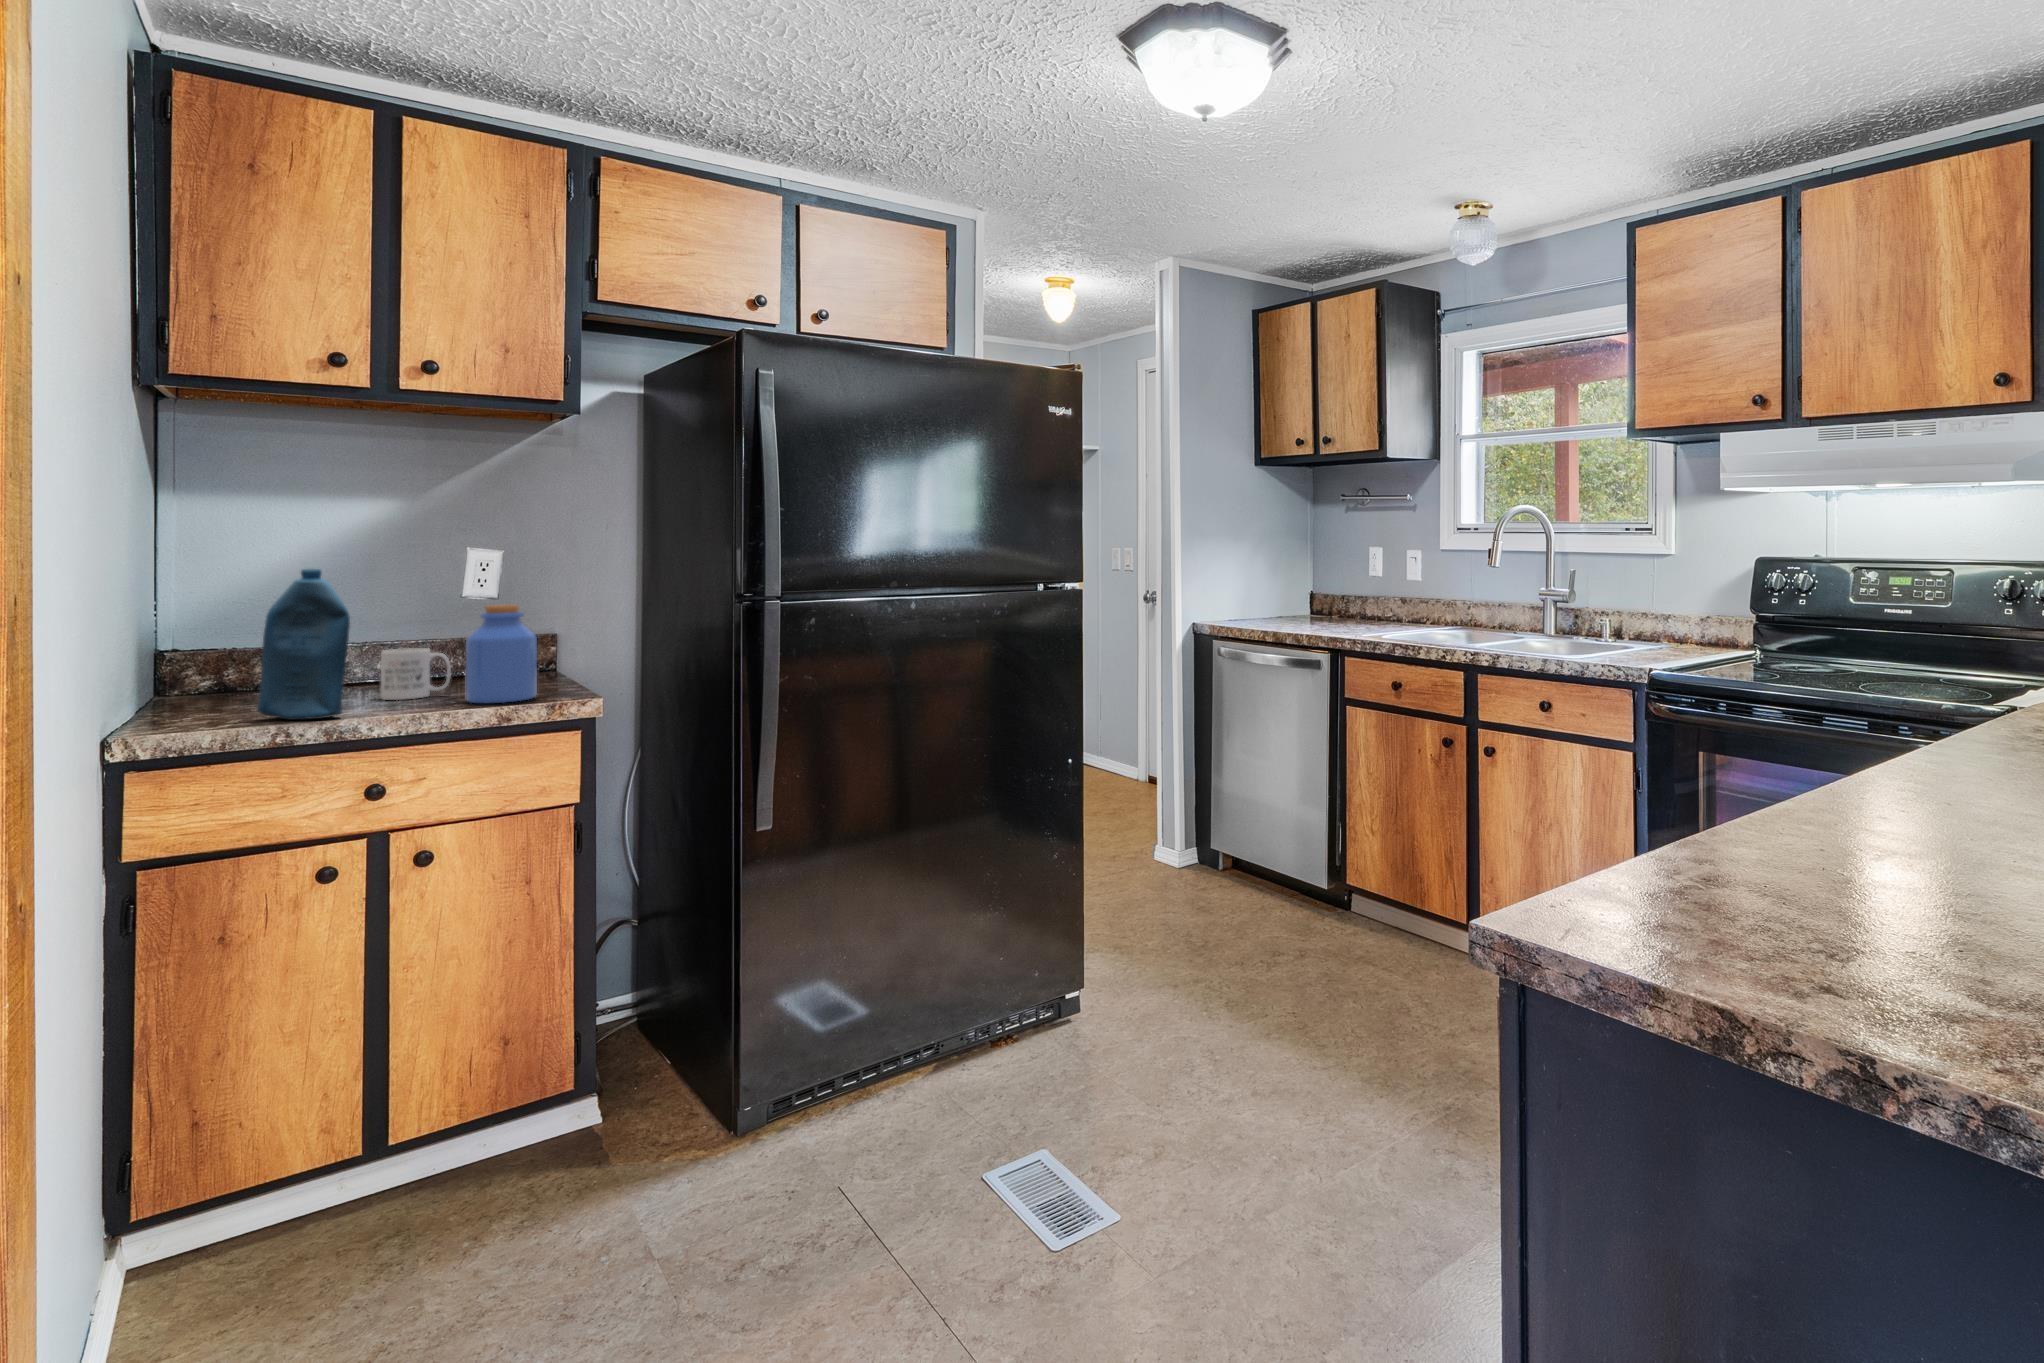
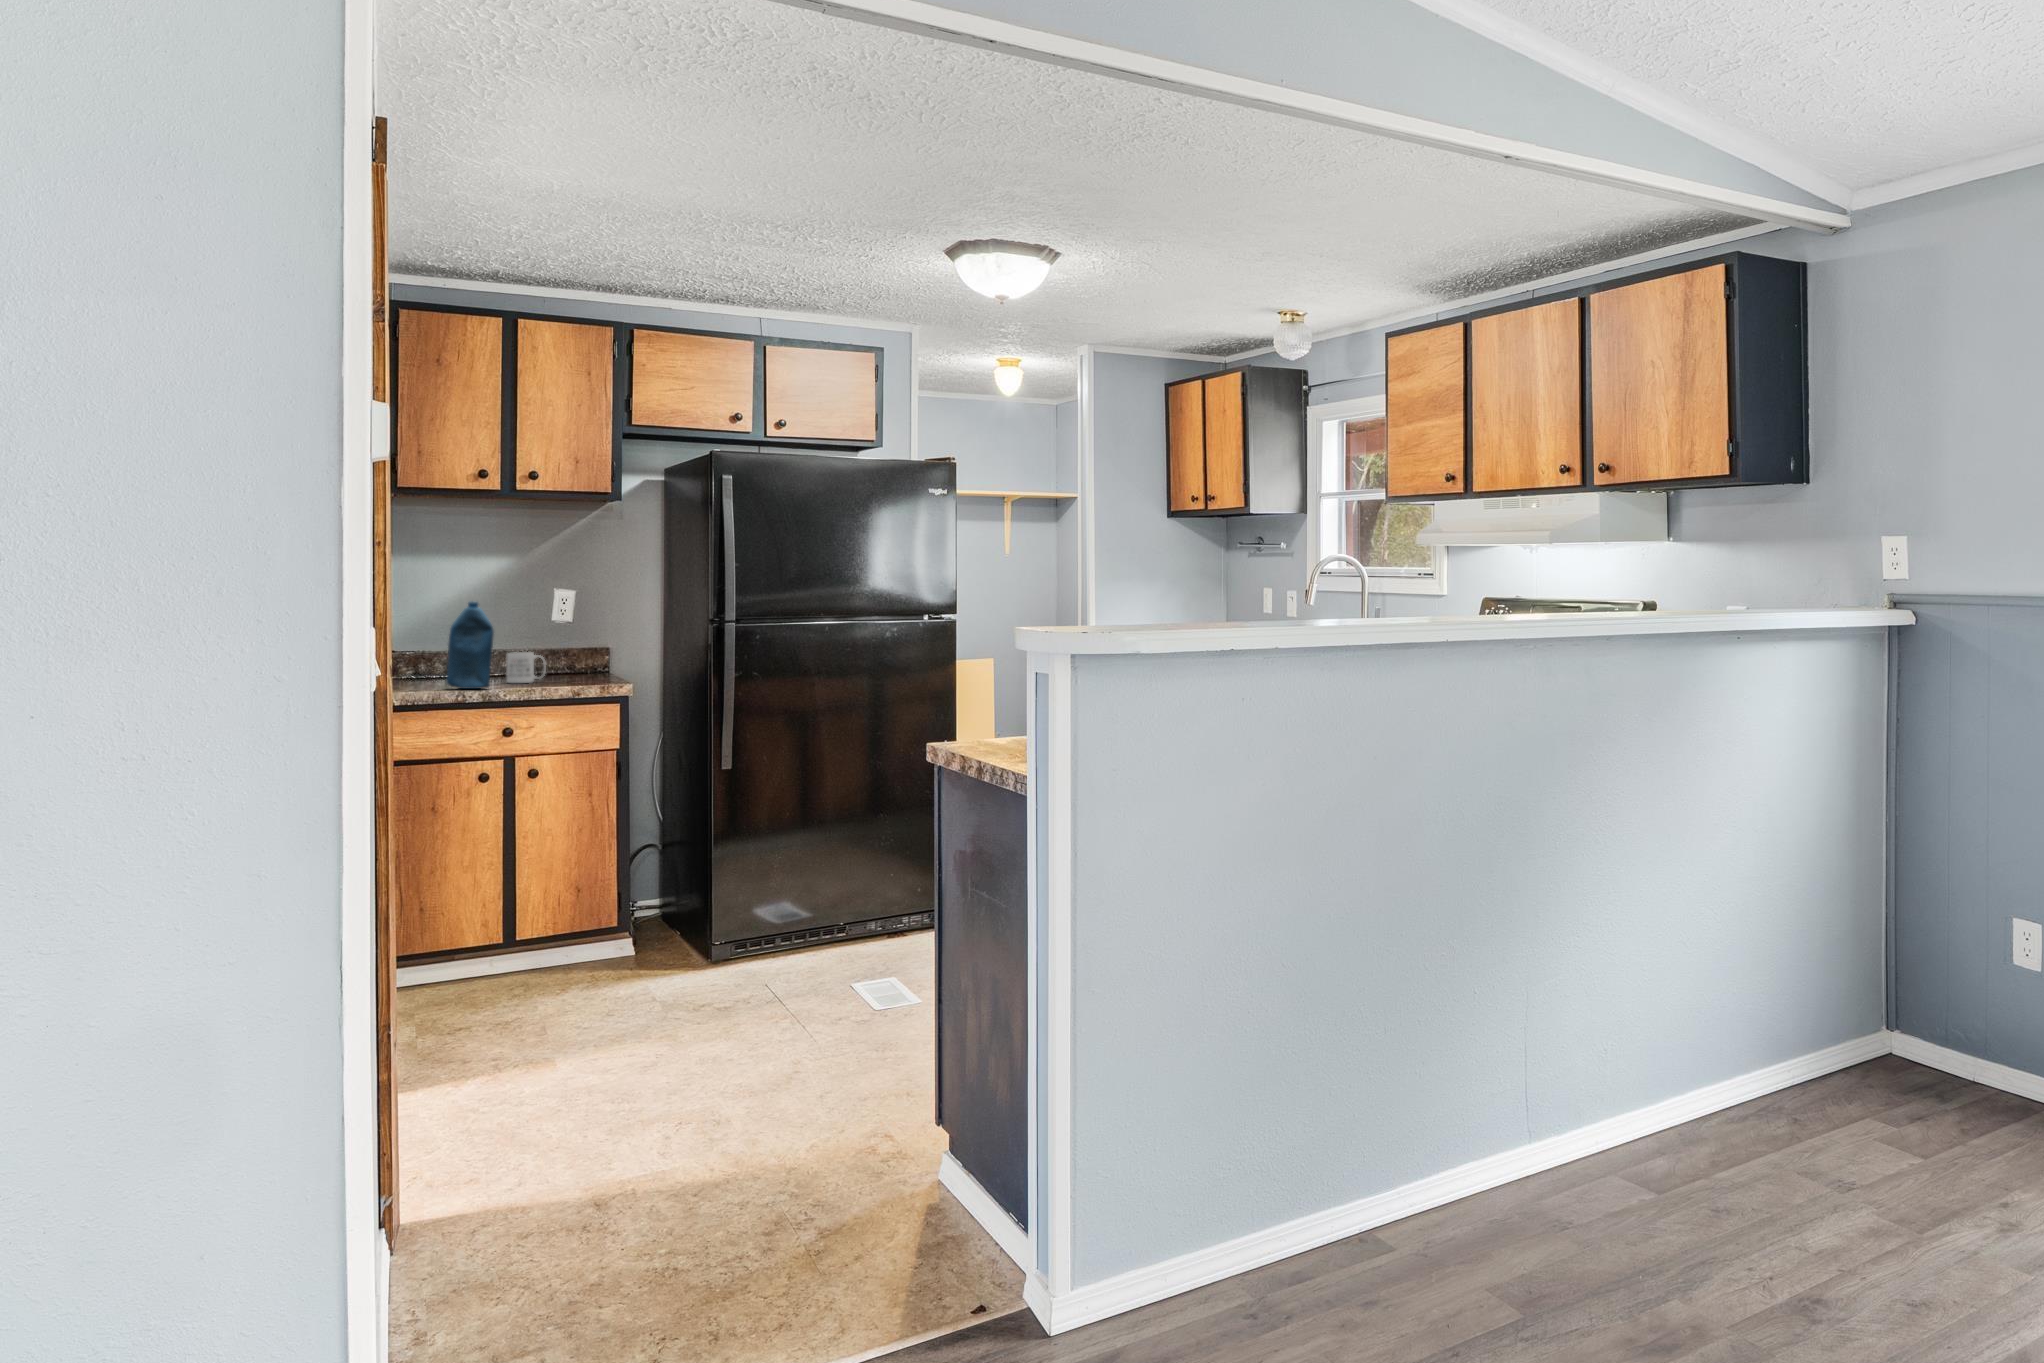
jar: present [466,604,537,703] -> none [555,625,596,685]

